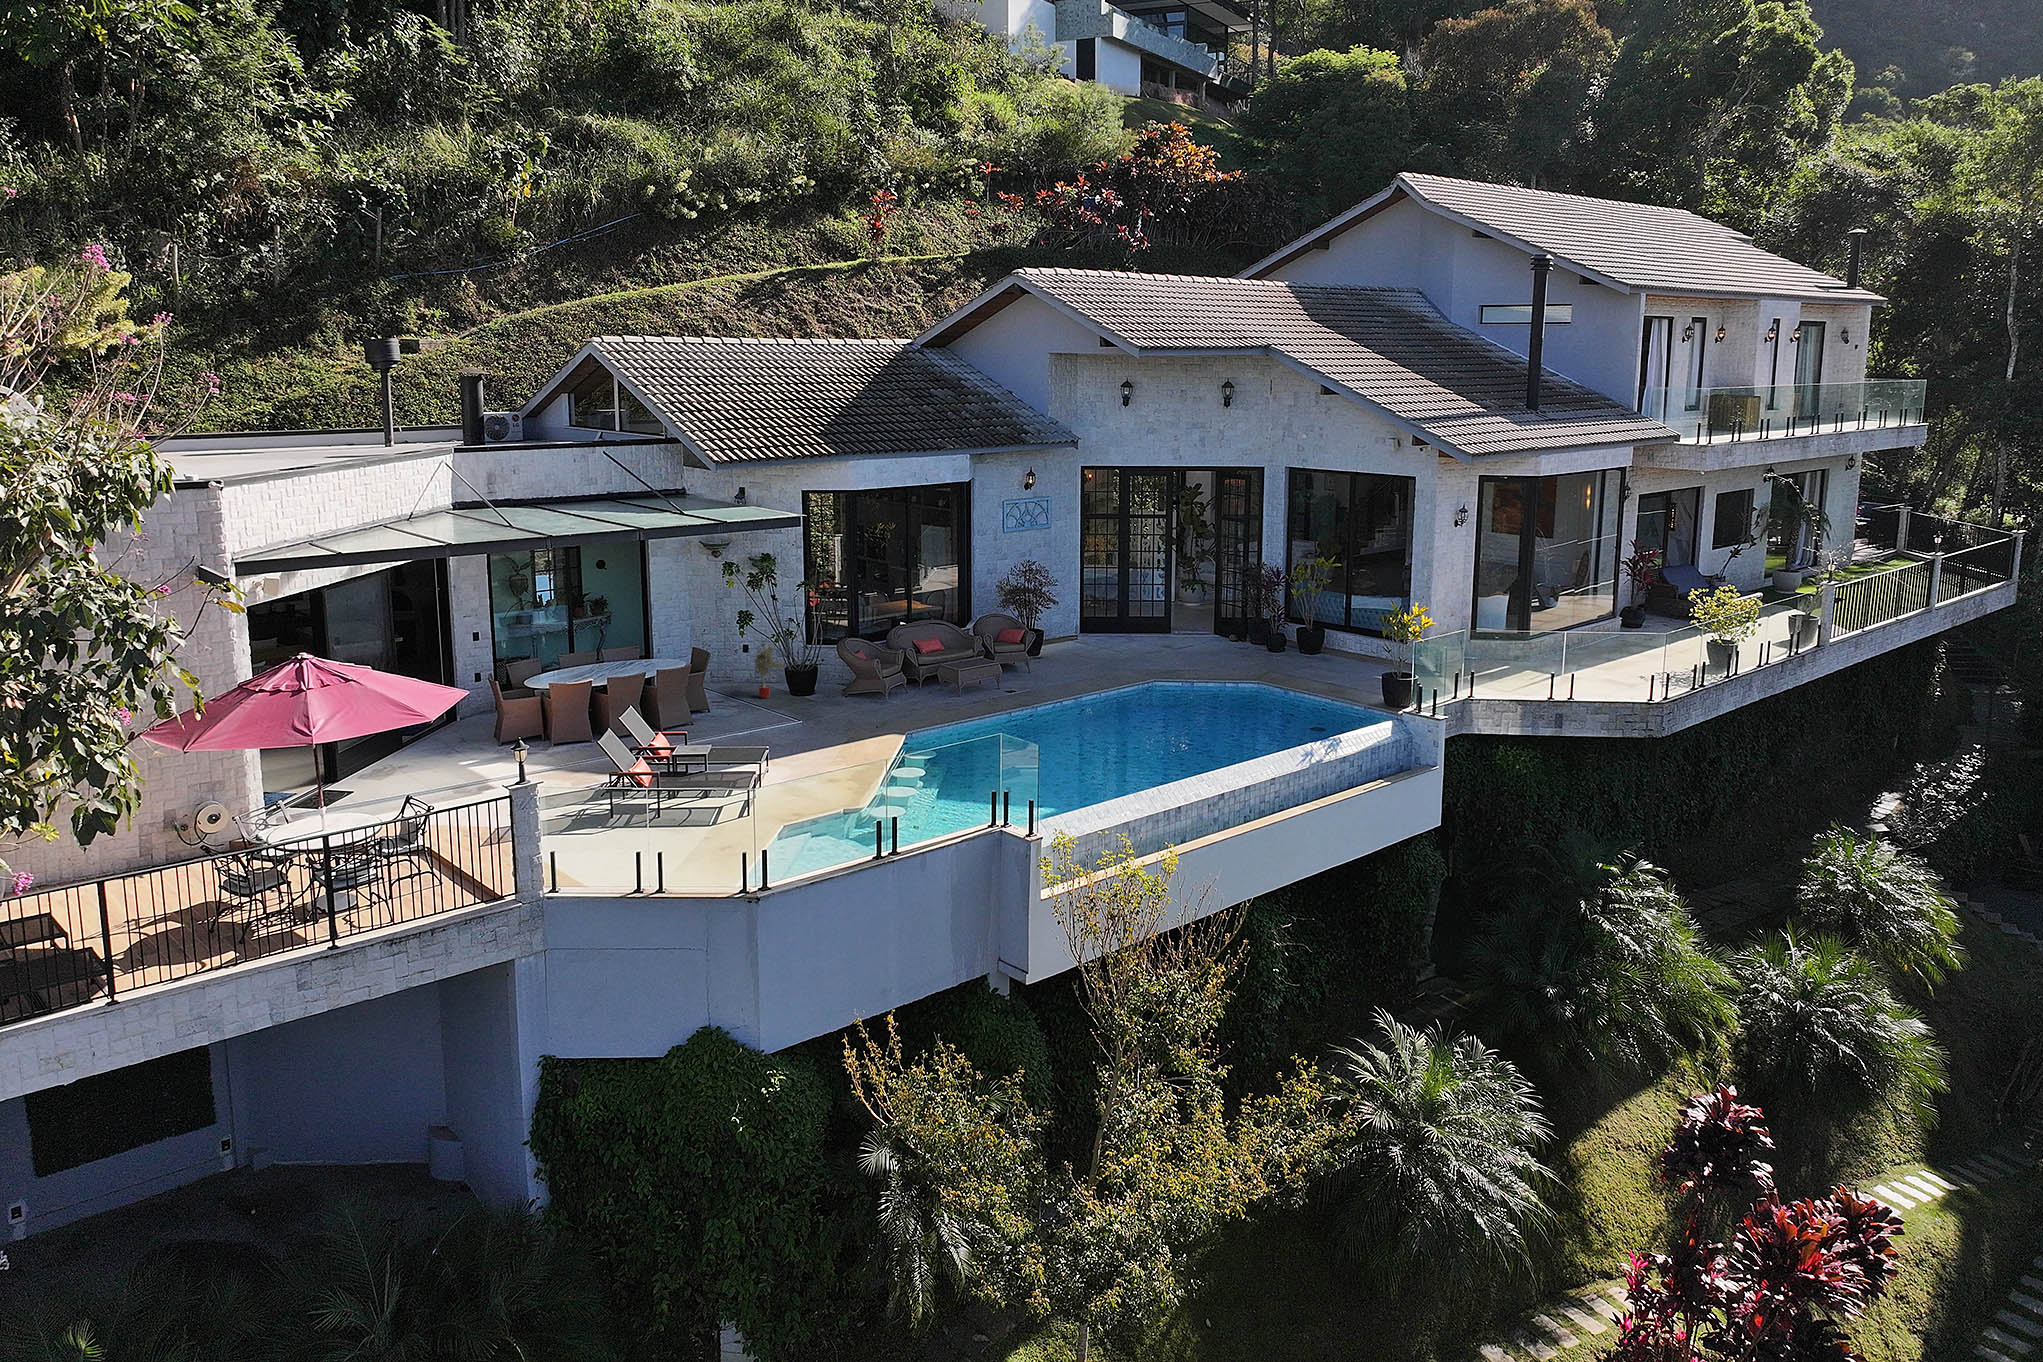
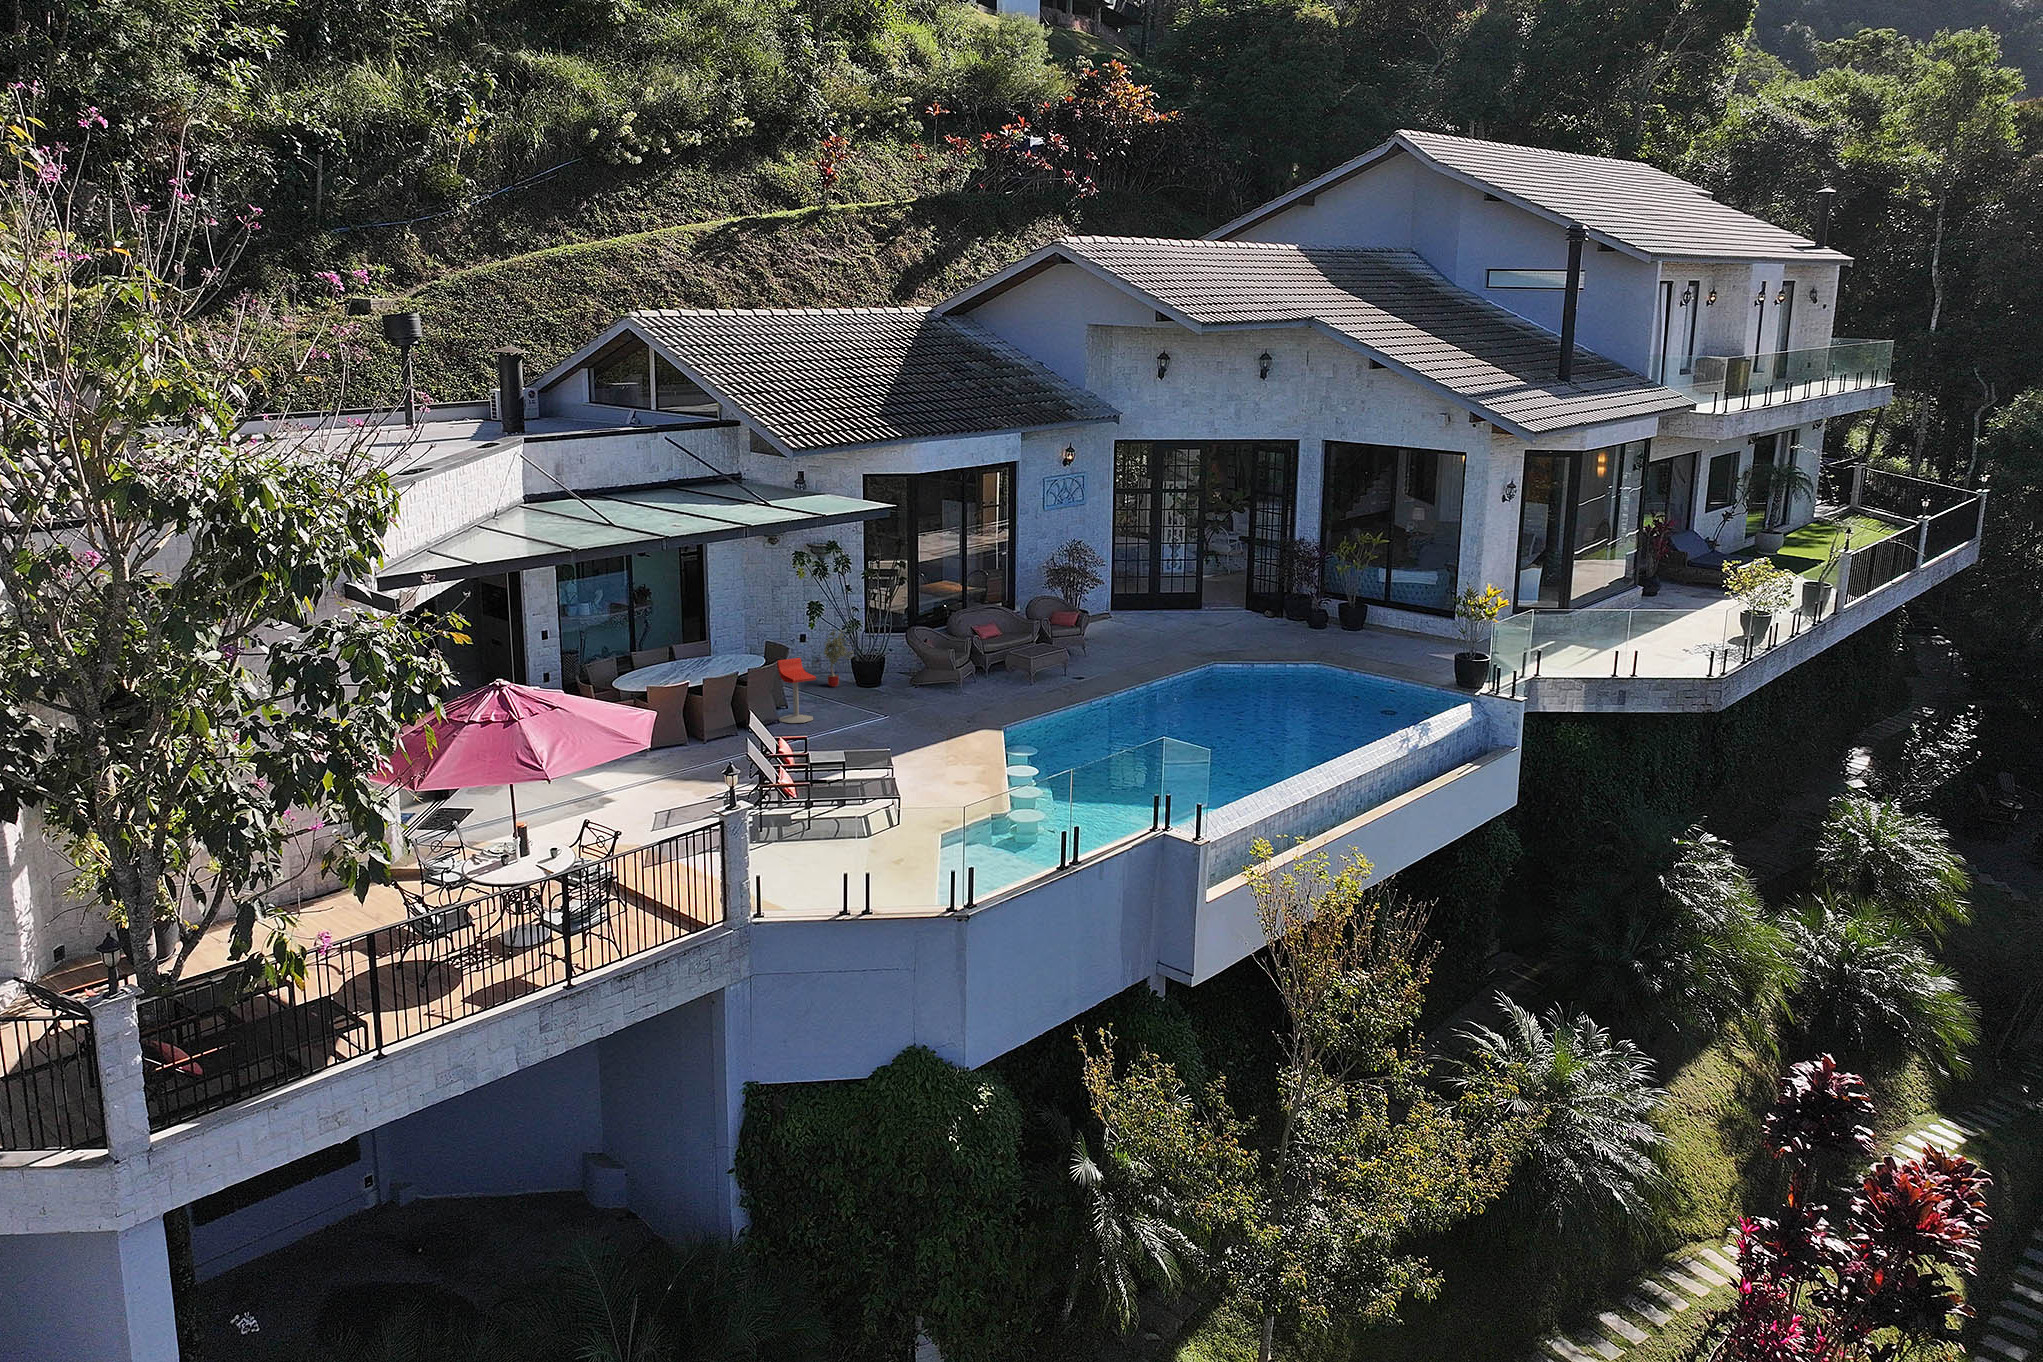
stool: none [690,665,726,730] -> present [777,658,816,723]

